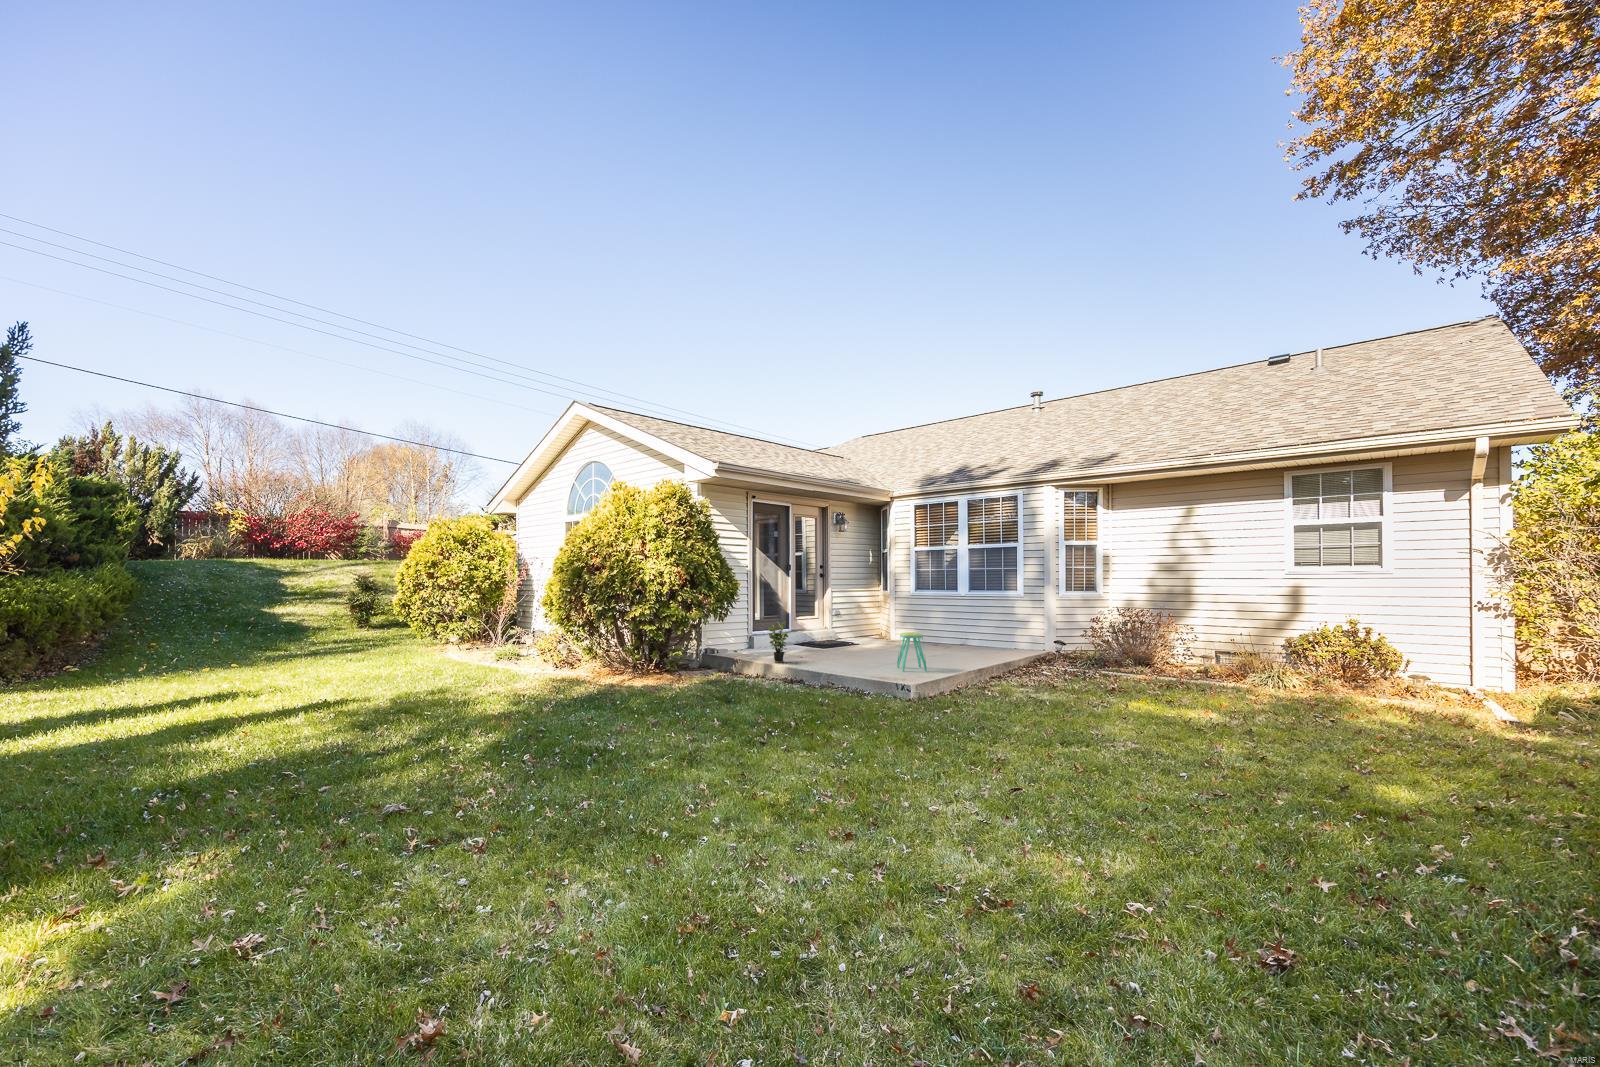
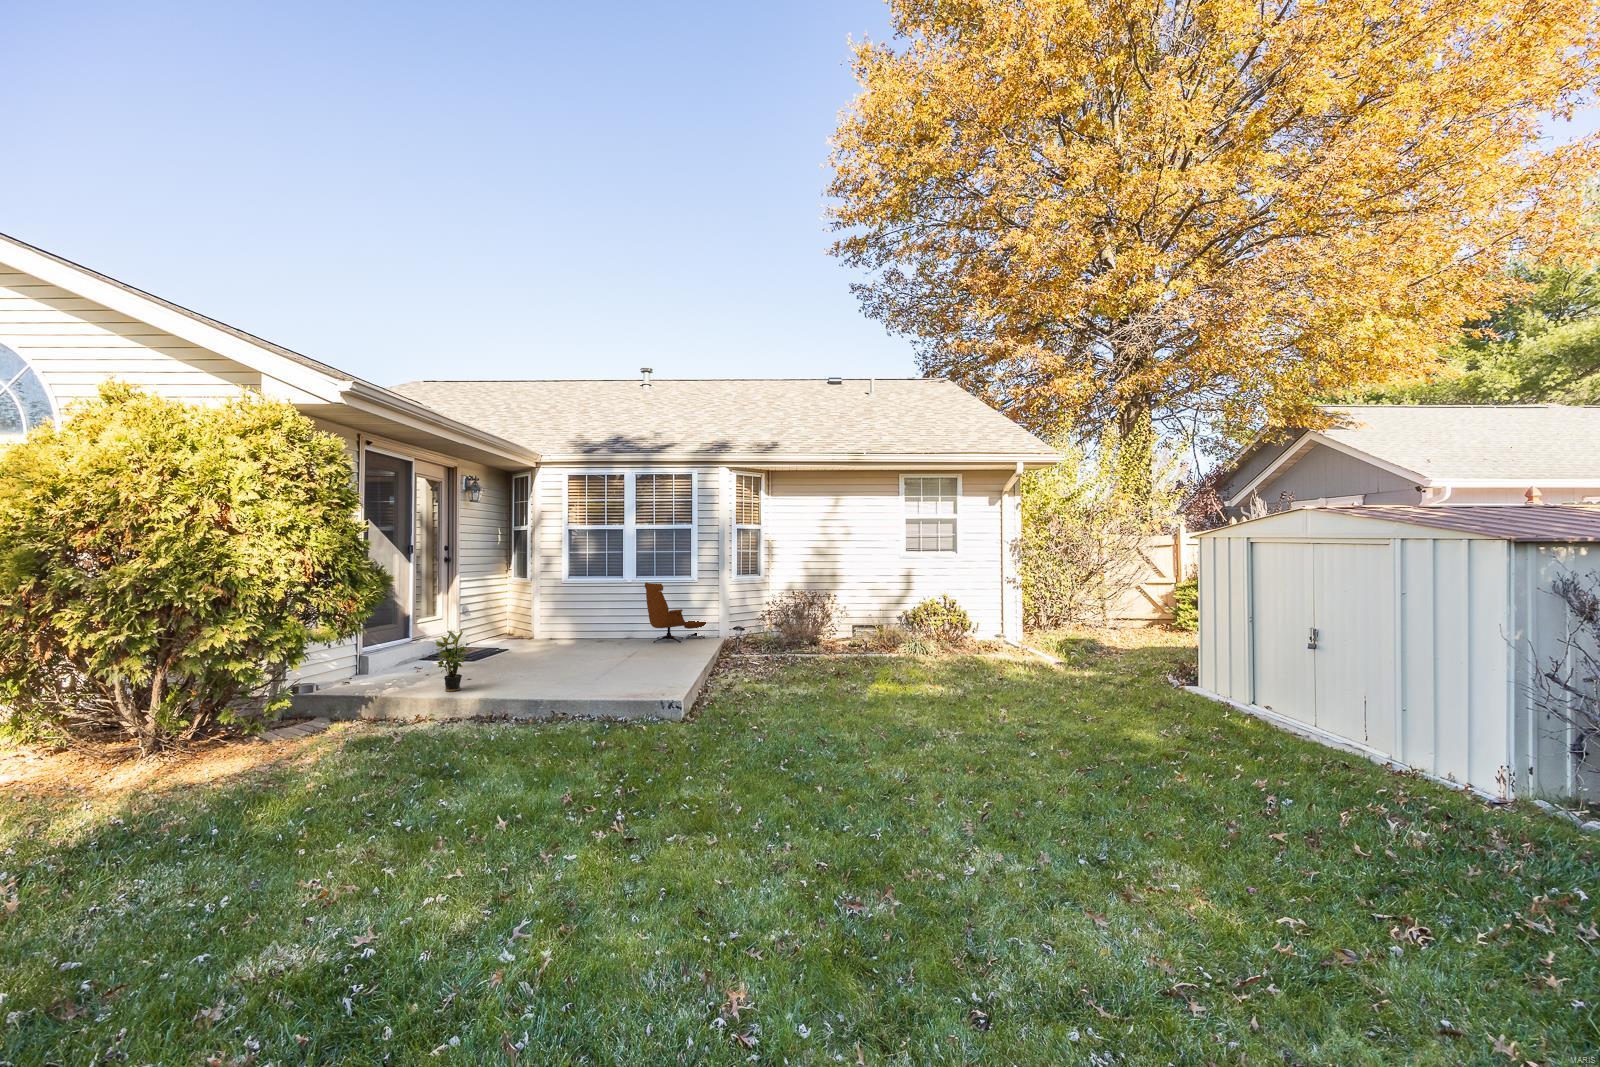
lounge chair: none [964,596,1033,654] -> present [645,583,706,643]
stool: present [897,632,927,671] -> none [622,630,663,679]

